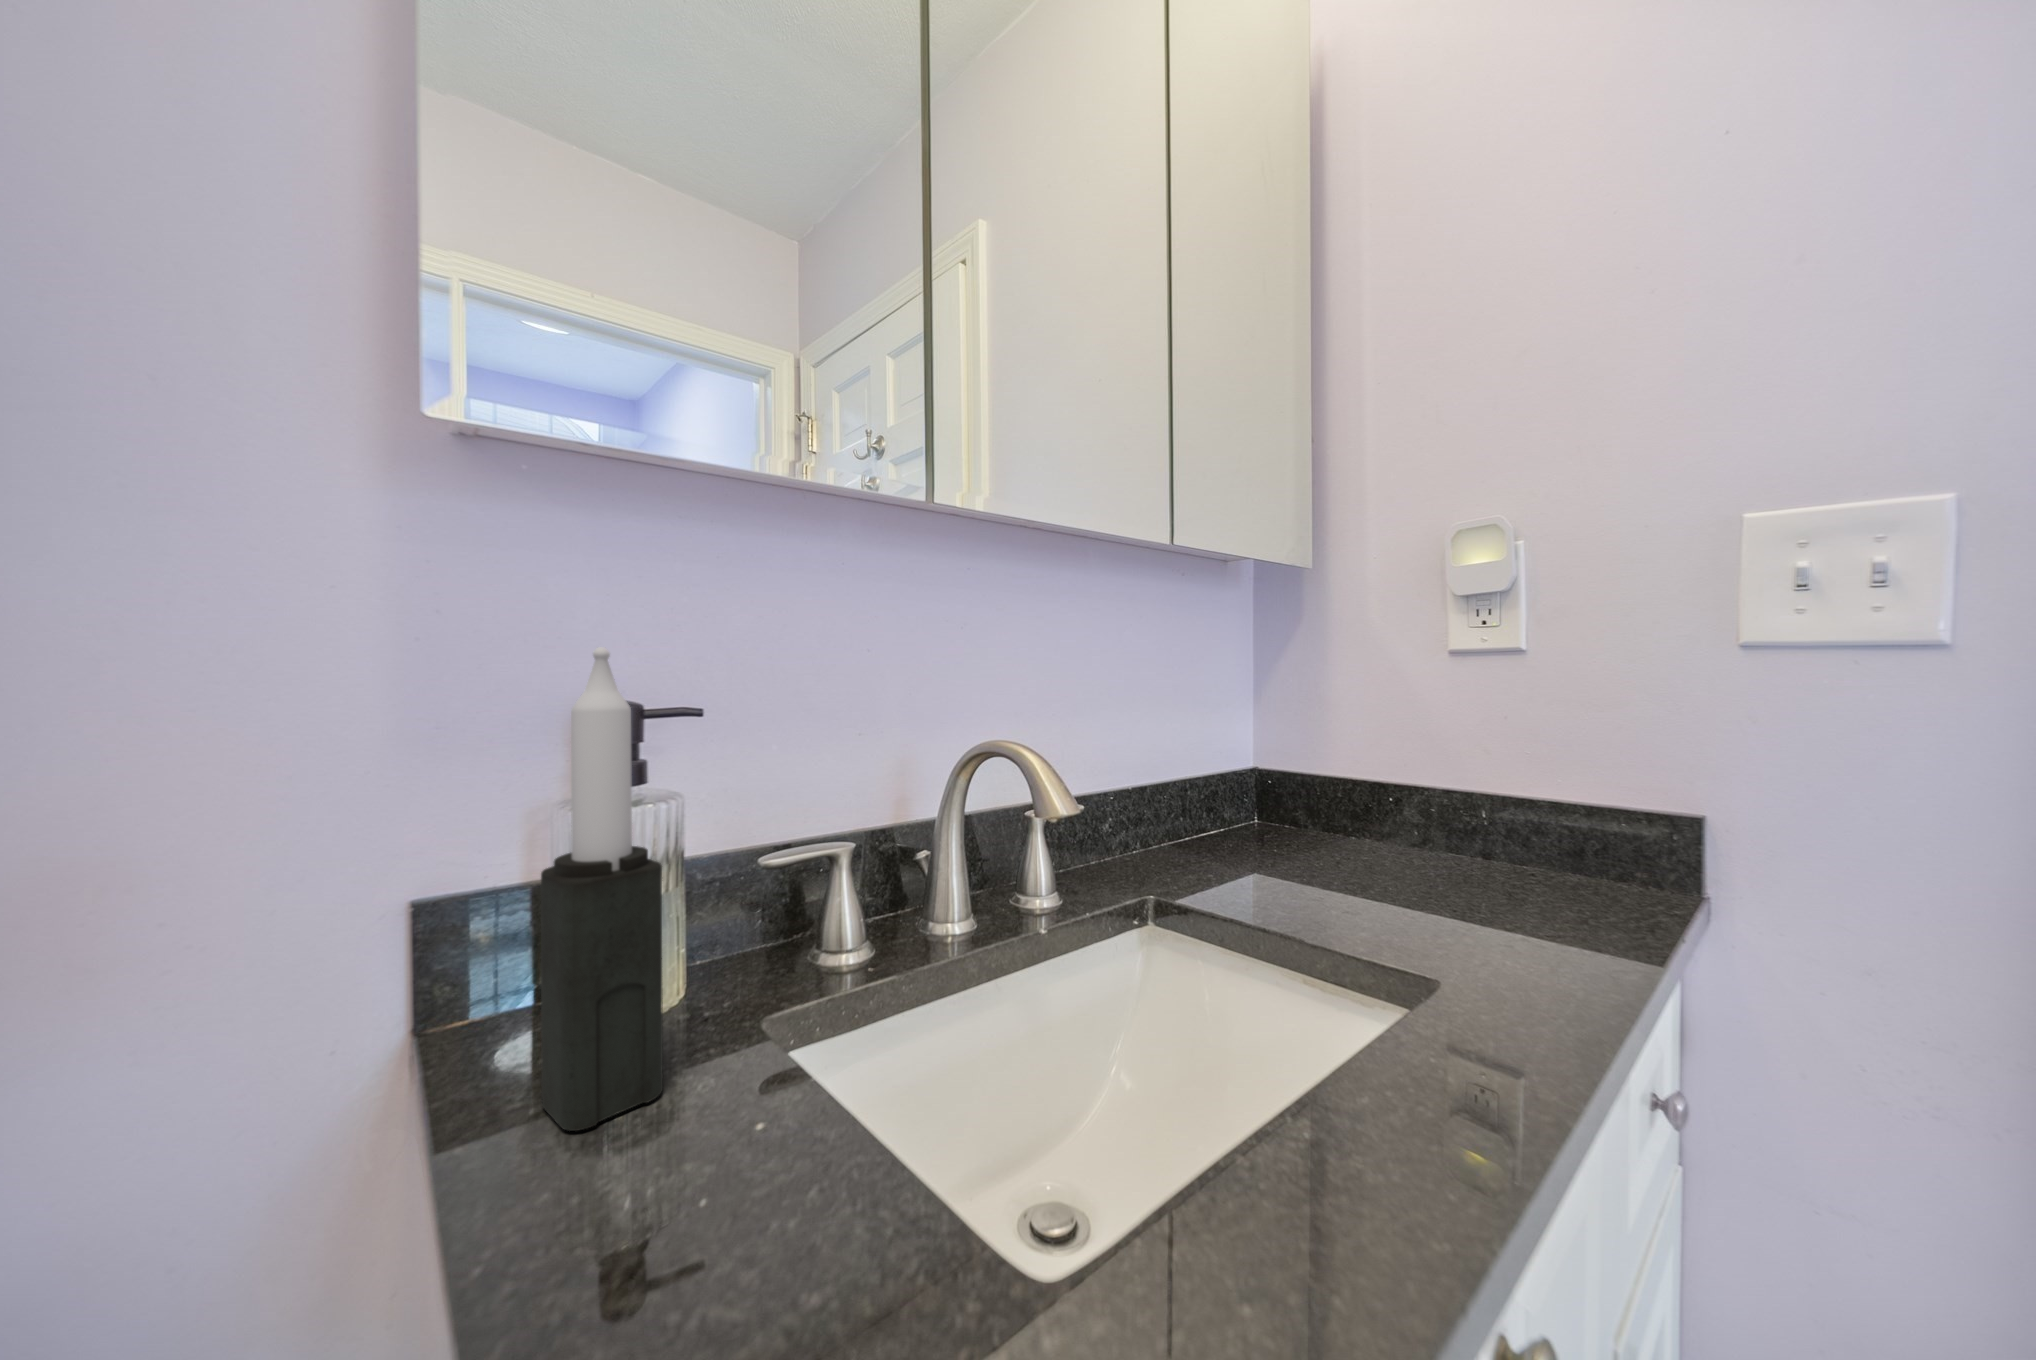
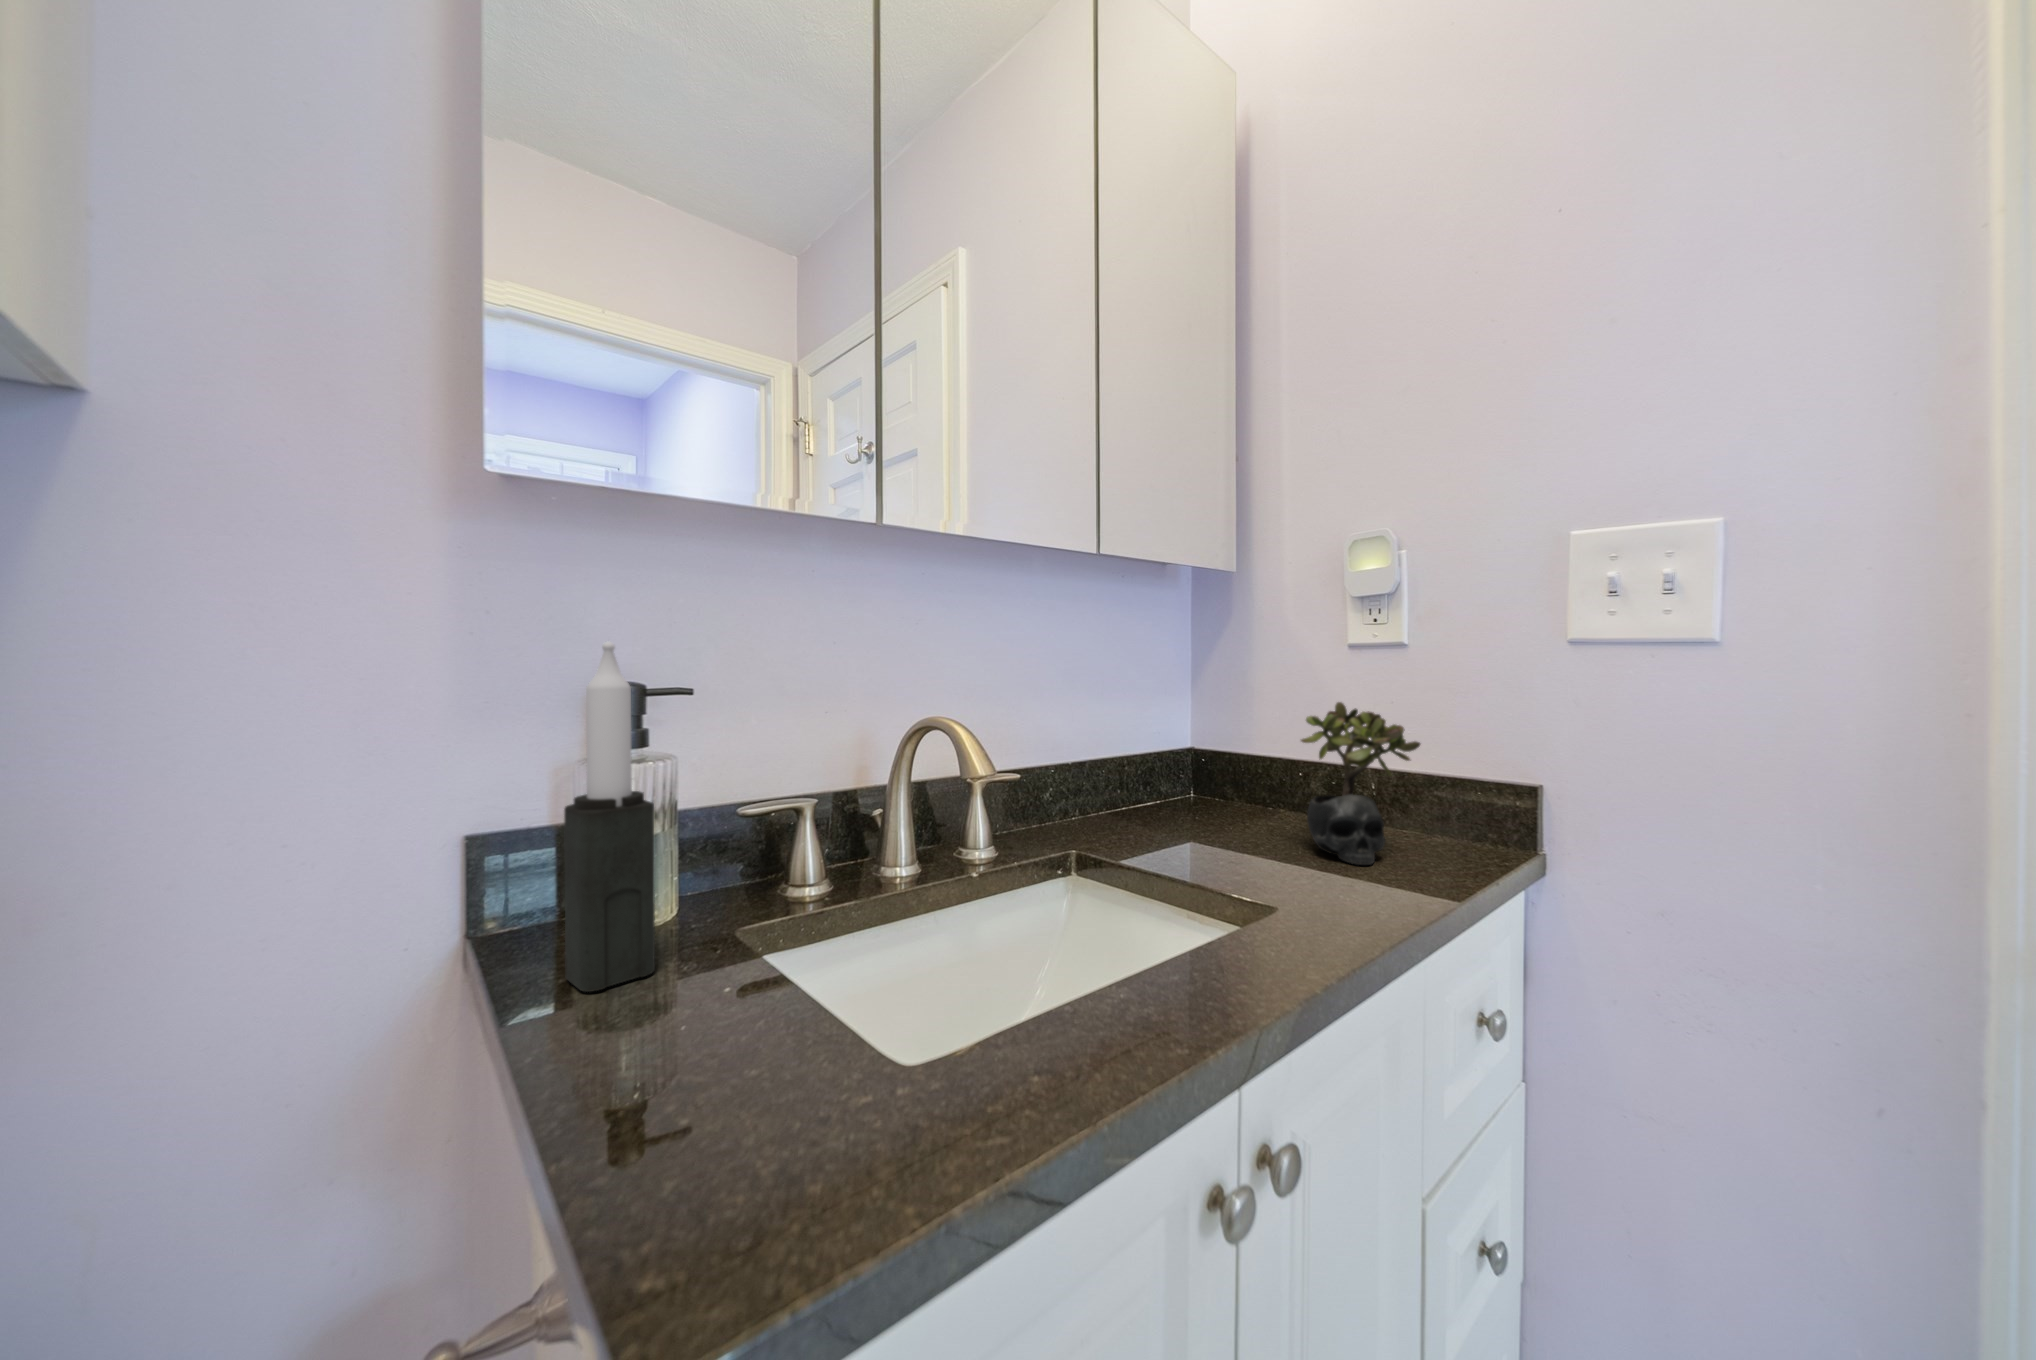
succulent plant: none [1420,717,1572,915] -> present [1301,702,1420,865]

